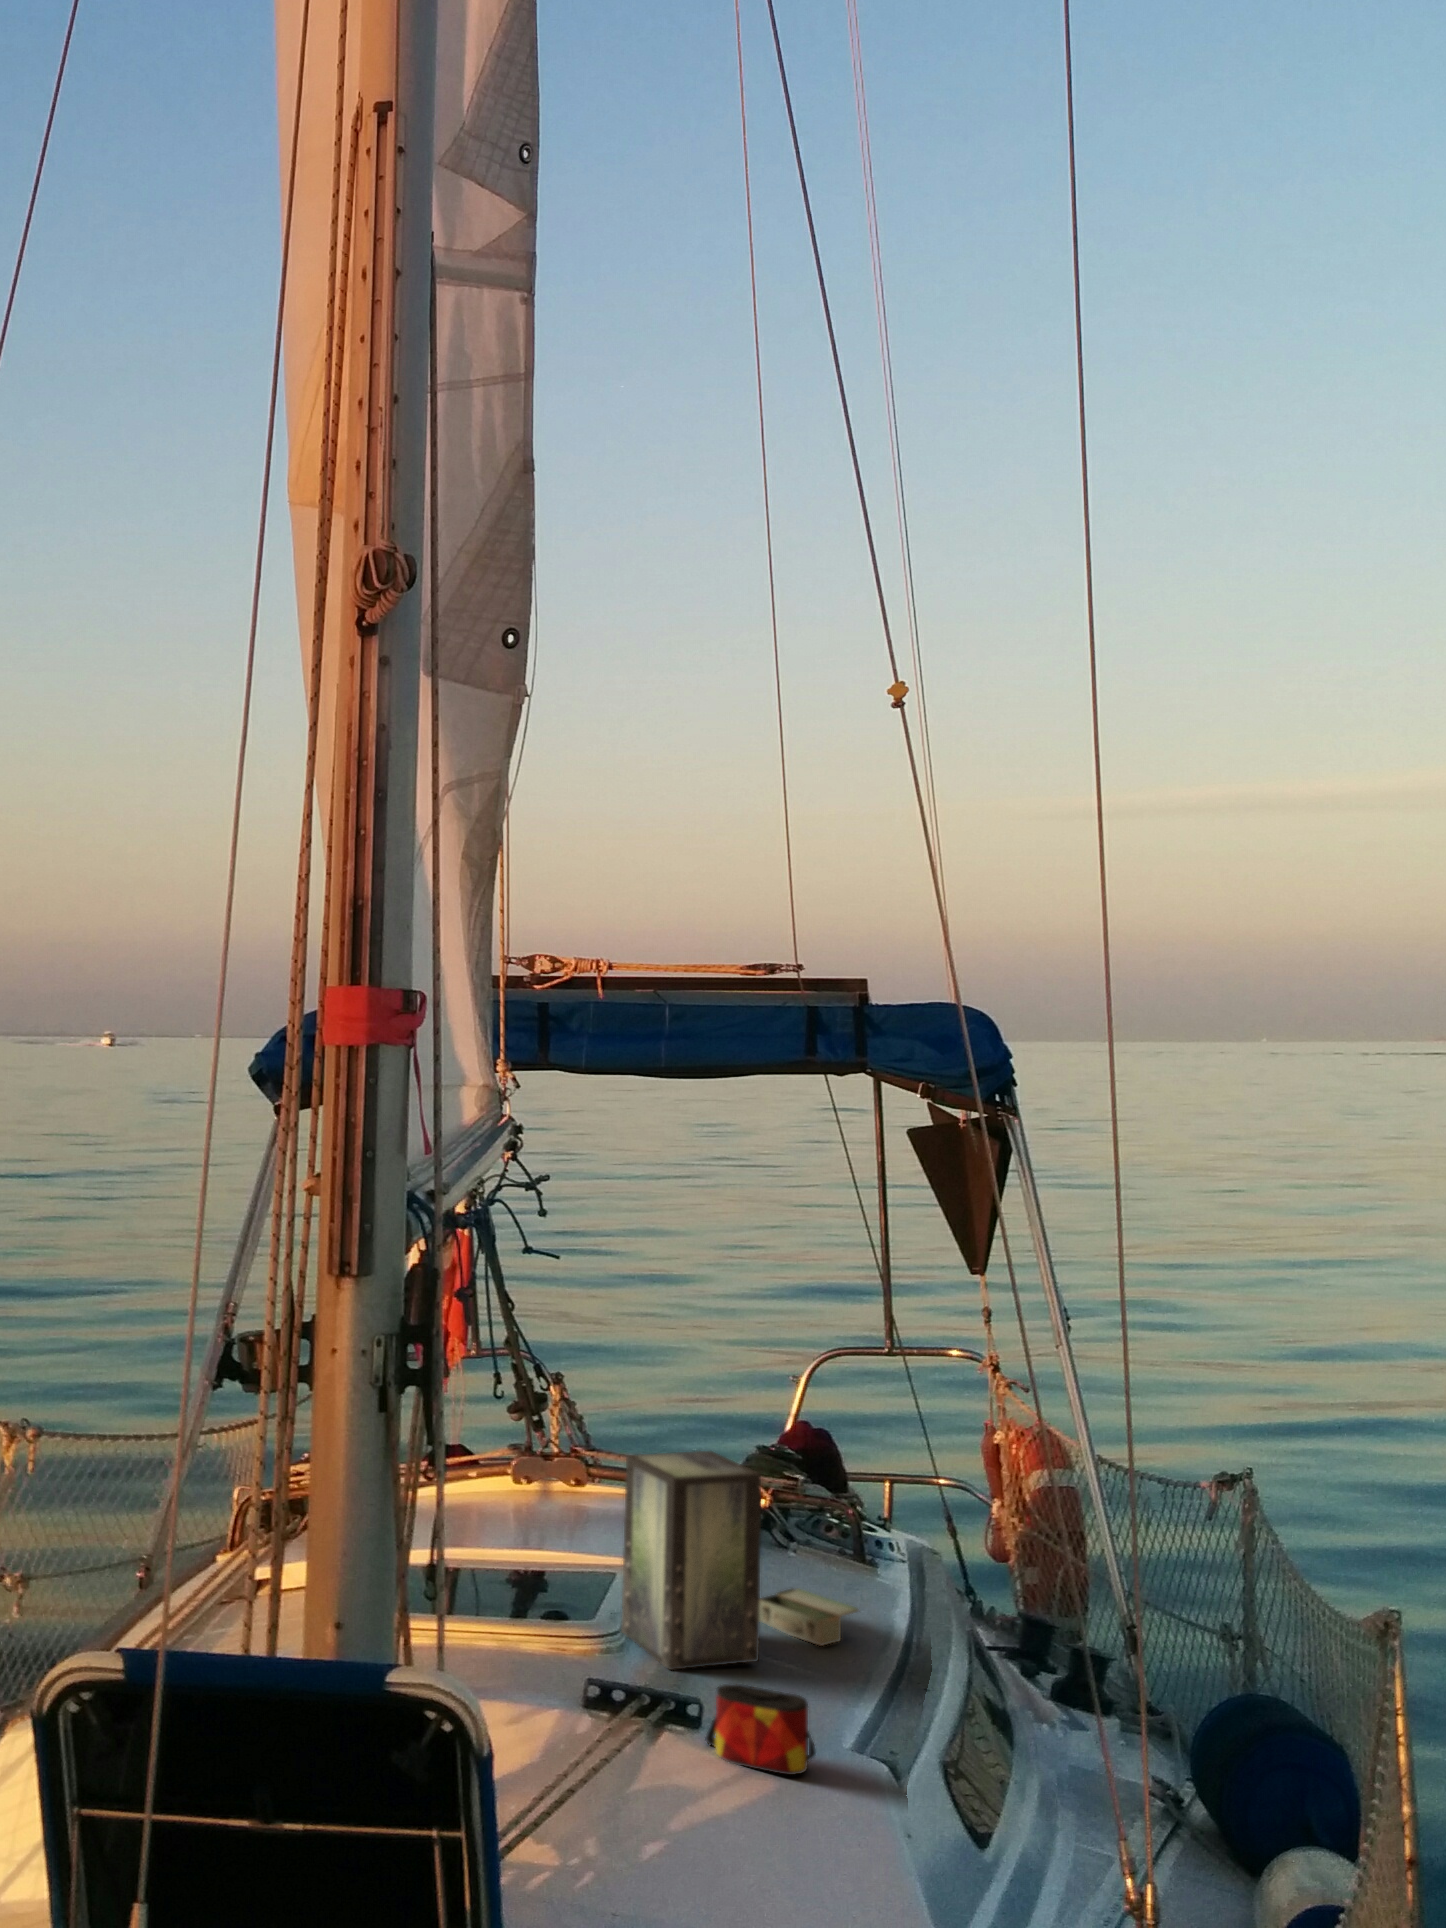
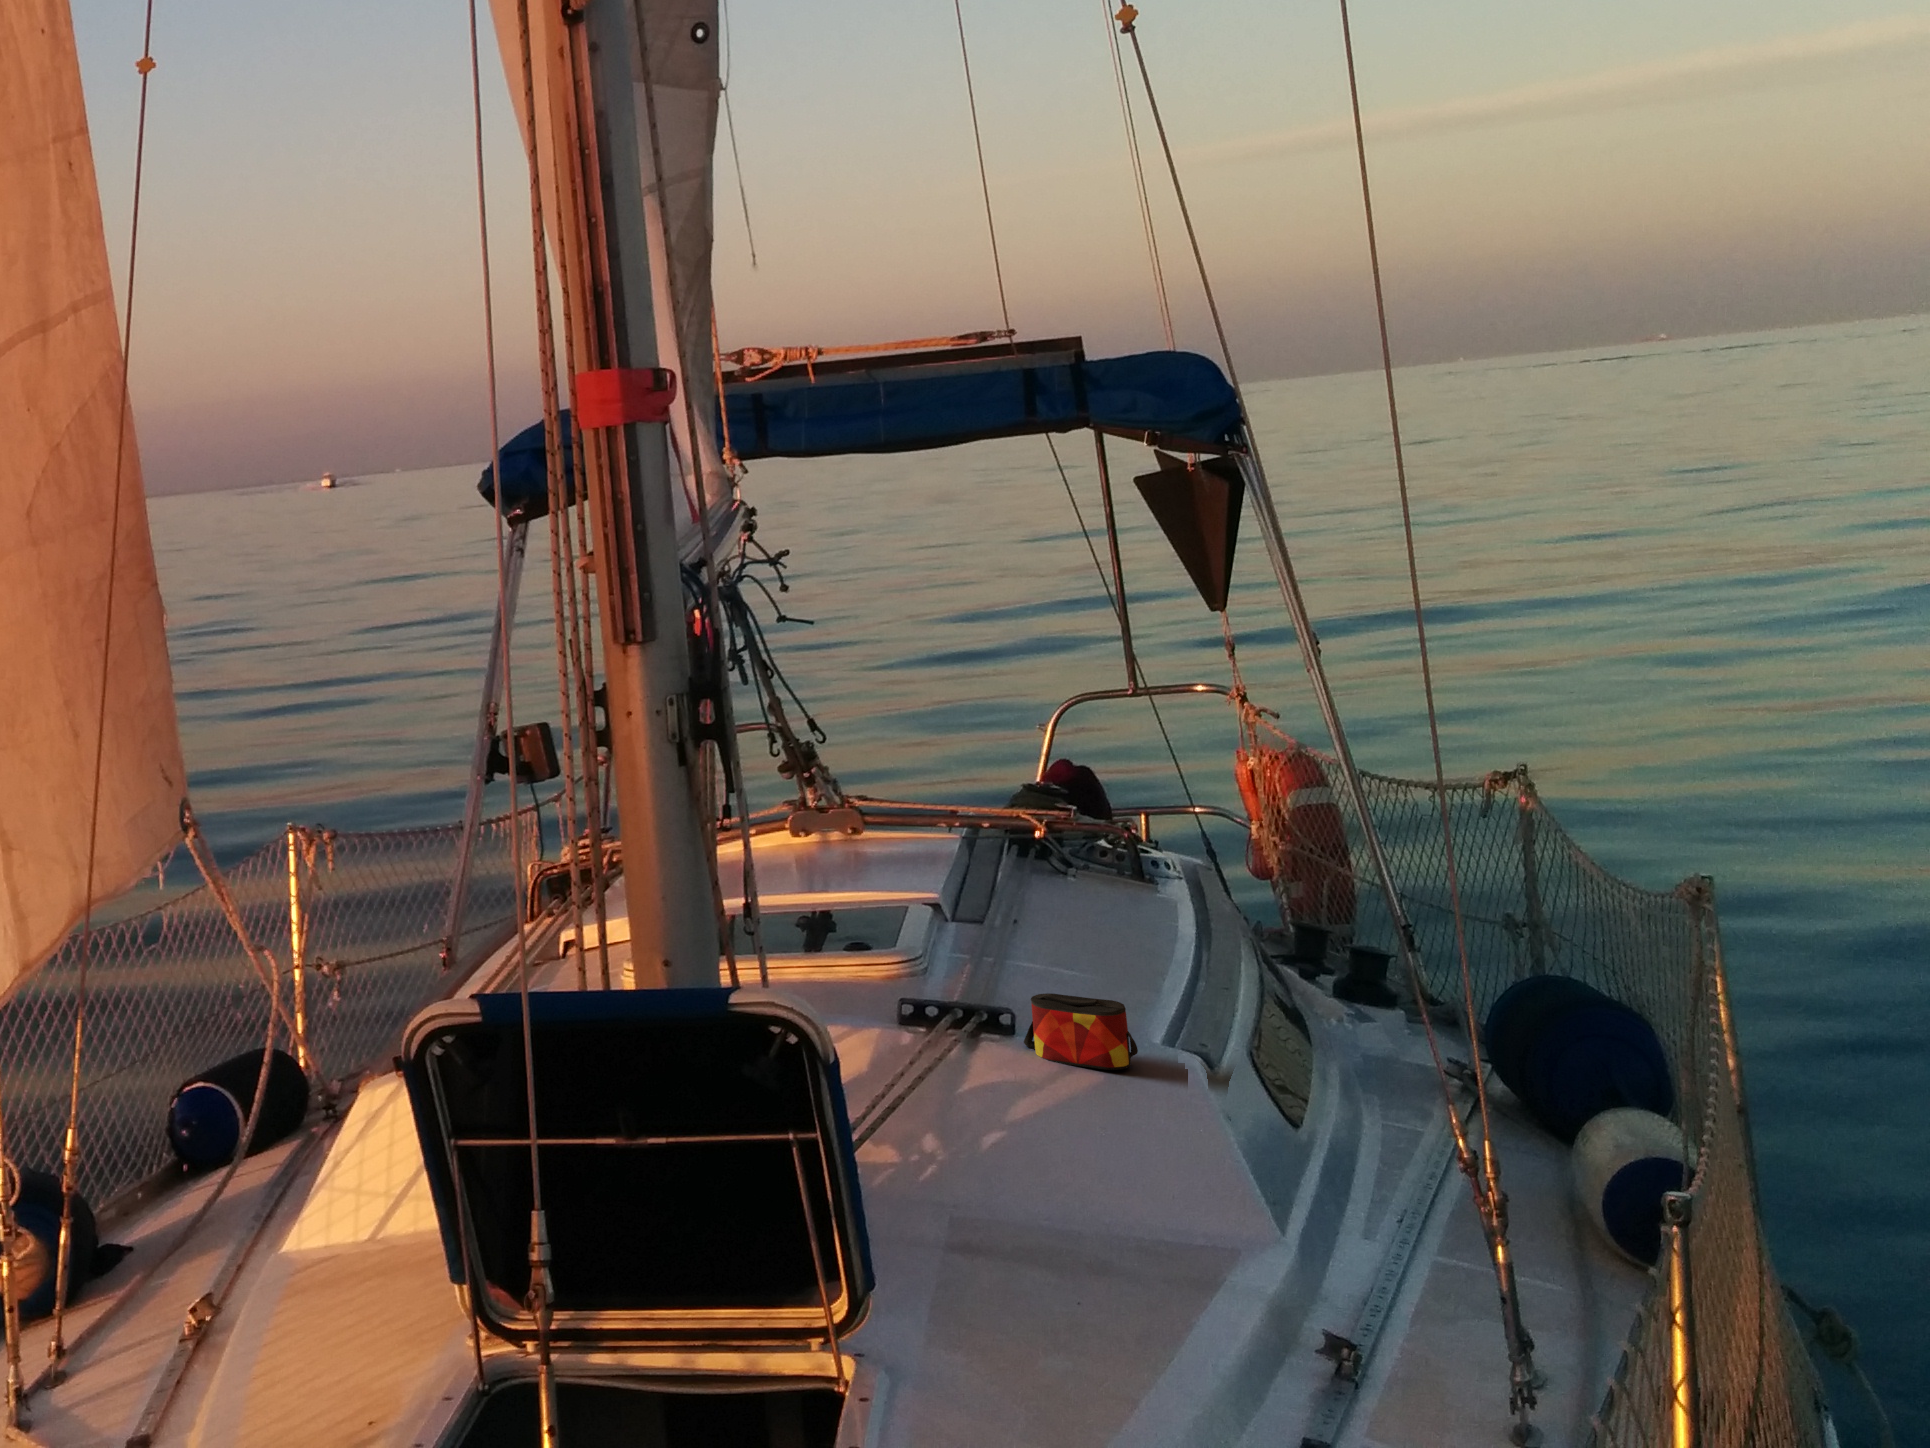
storage box: present [621,1451,761,1670] -> none [909,793,1061,985]
toolbox: present [760,1589,858,1646] -> none [1049,908,1153,957]

